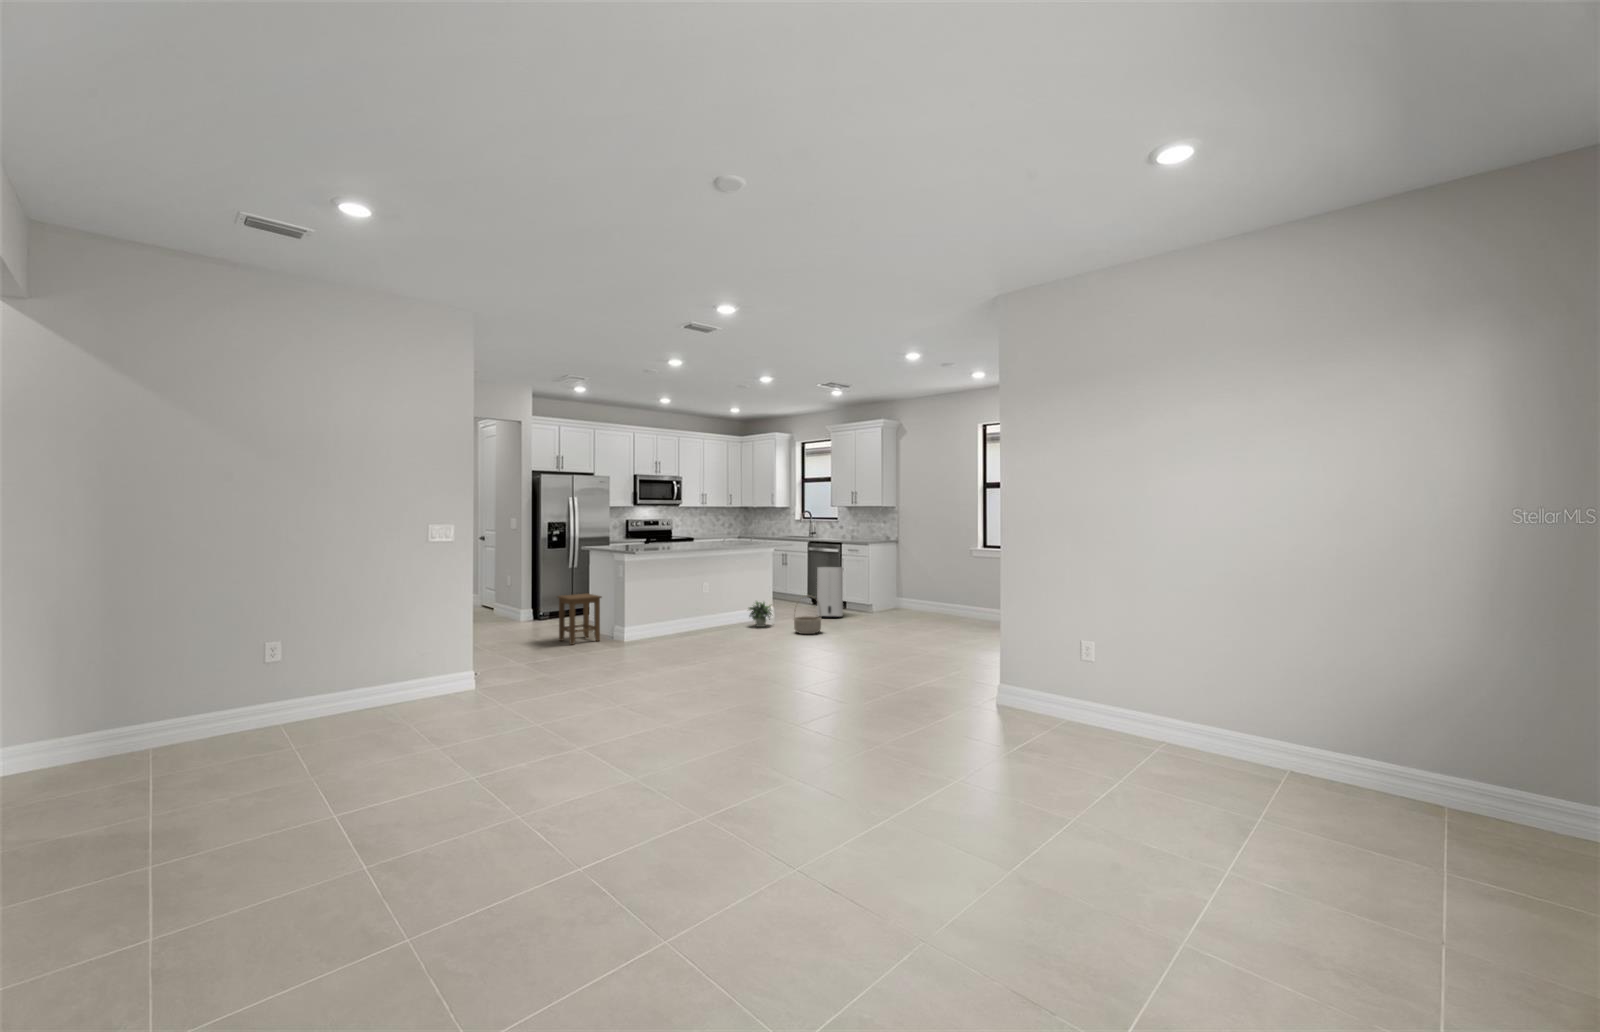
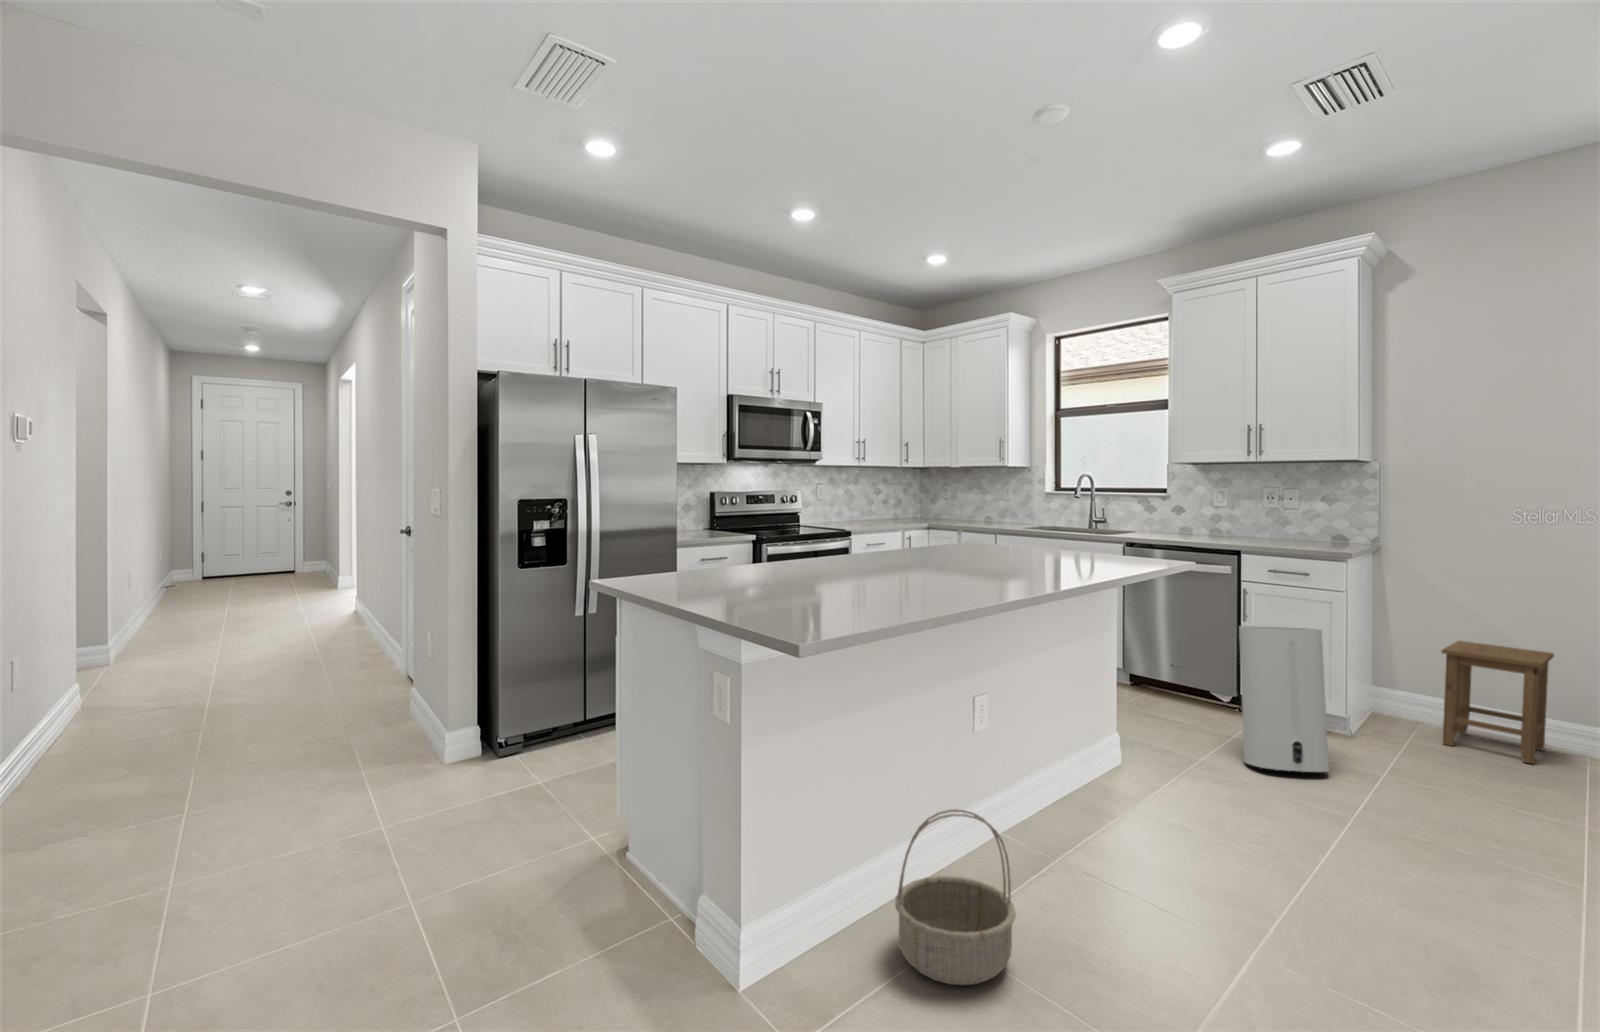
stool: present [558,594,601,645] -> present [1441,641,1554,764]
basket: present [794,595,822,634] -> present [895,809,1016,985]
potted plant: present [749,602,771,627] -> none [1102,737,1188,832]

